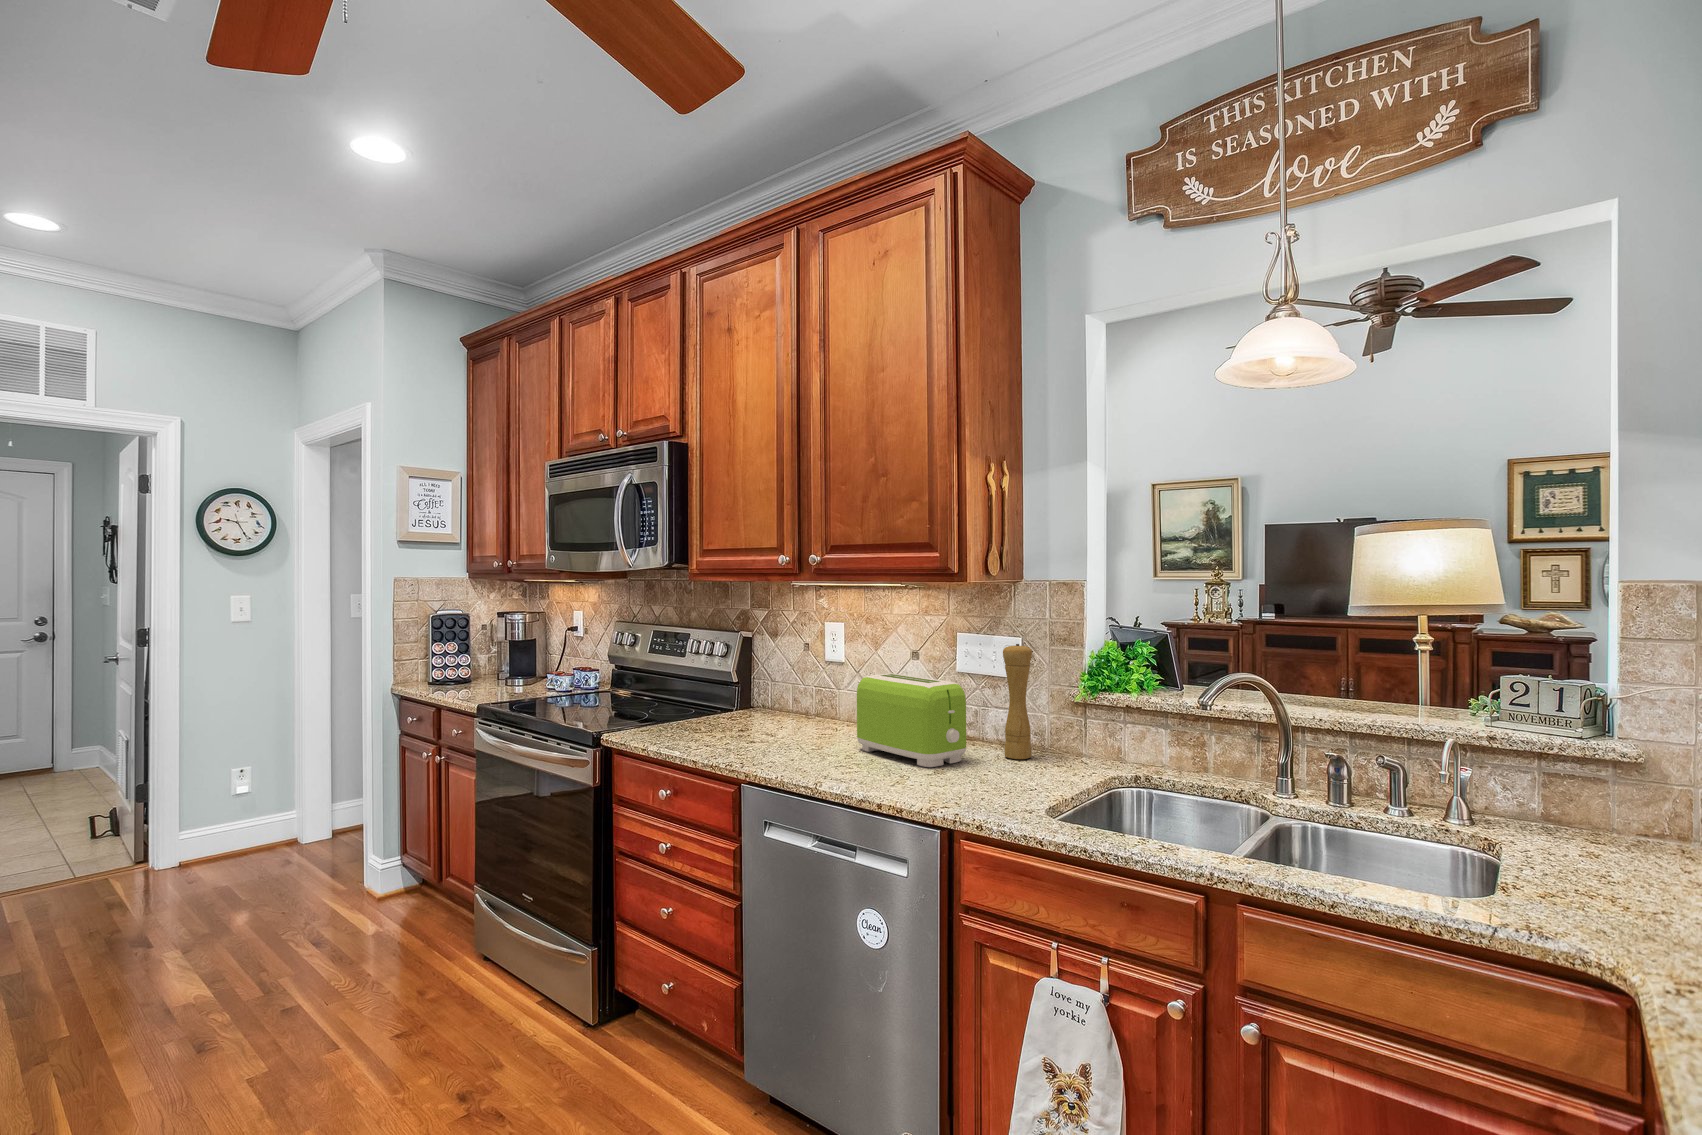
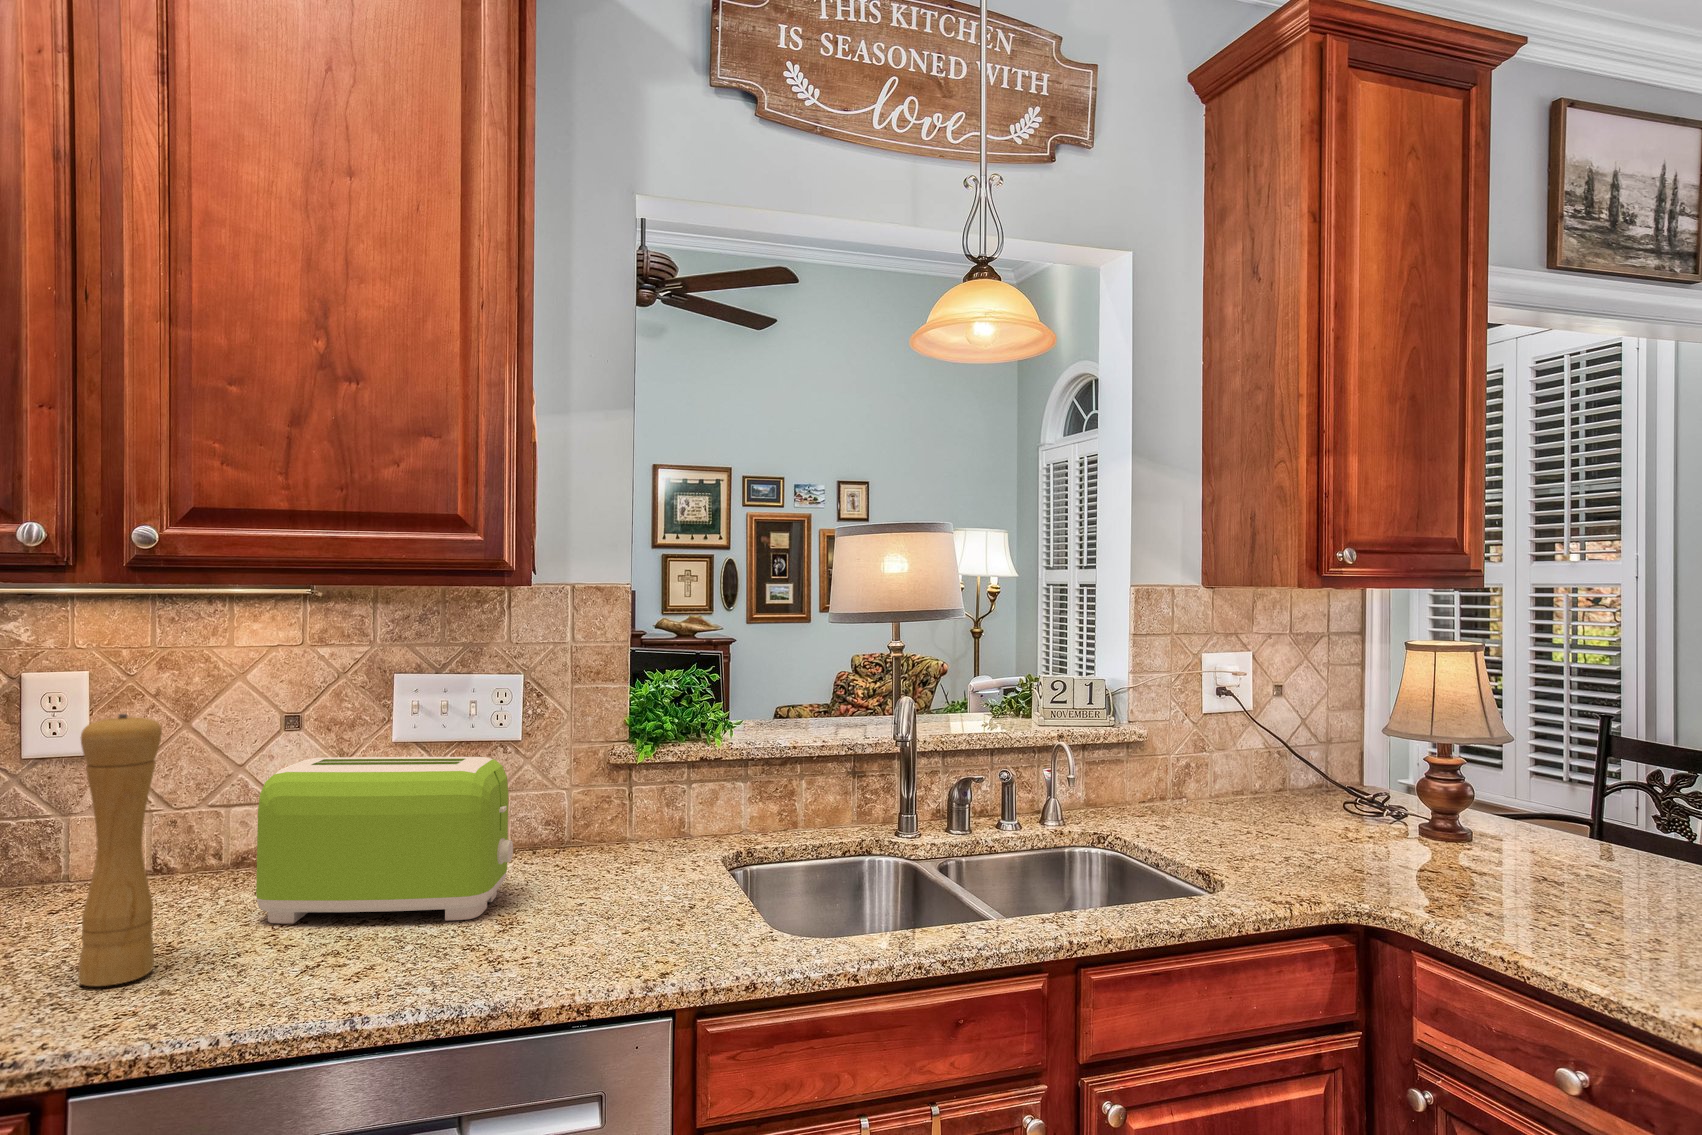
pepper mill: present [1003,644,1032,759] -> present [79,714,162,986]

